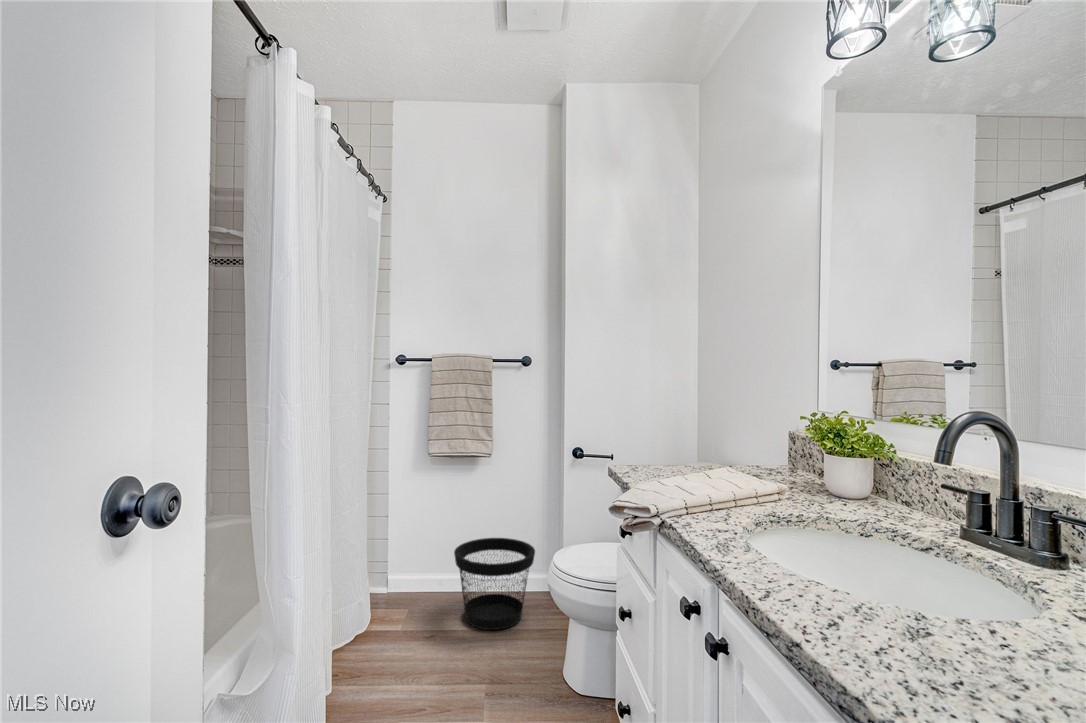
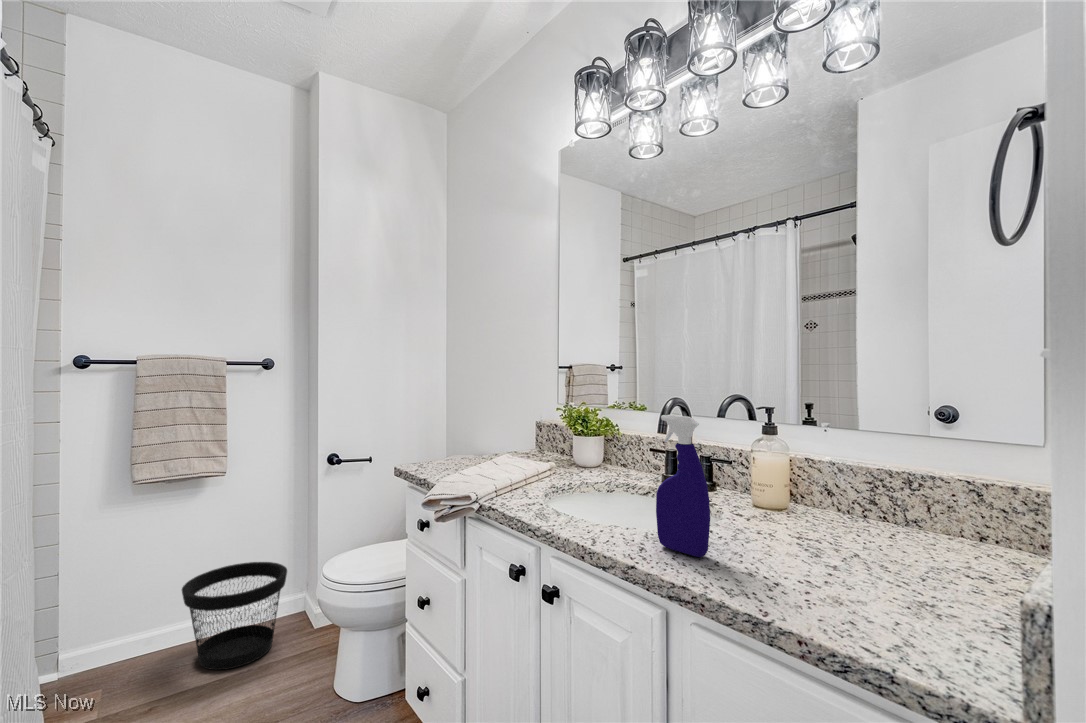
spray bottle: none [875,418,981,685] -> present [656,415,710,557]

